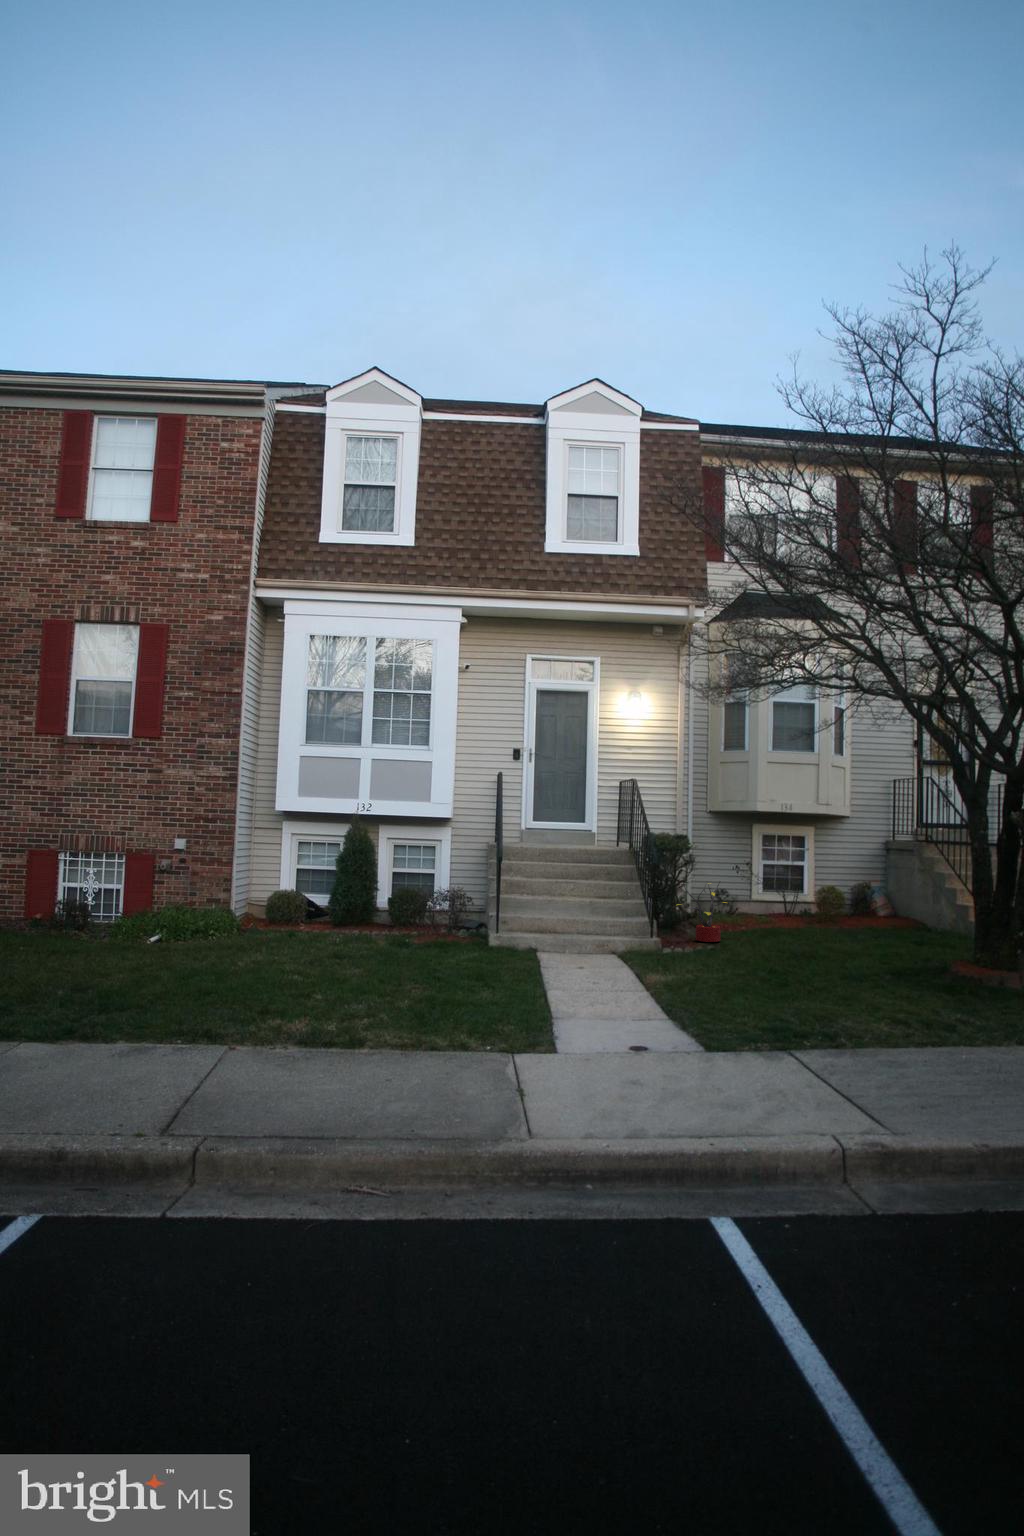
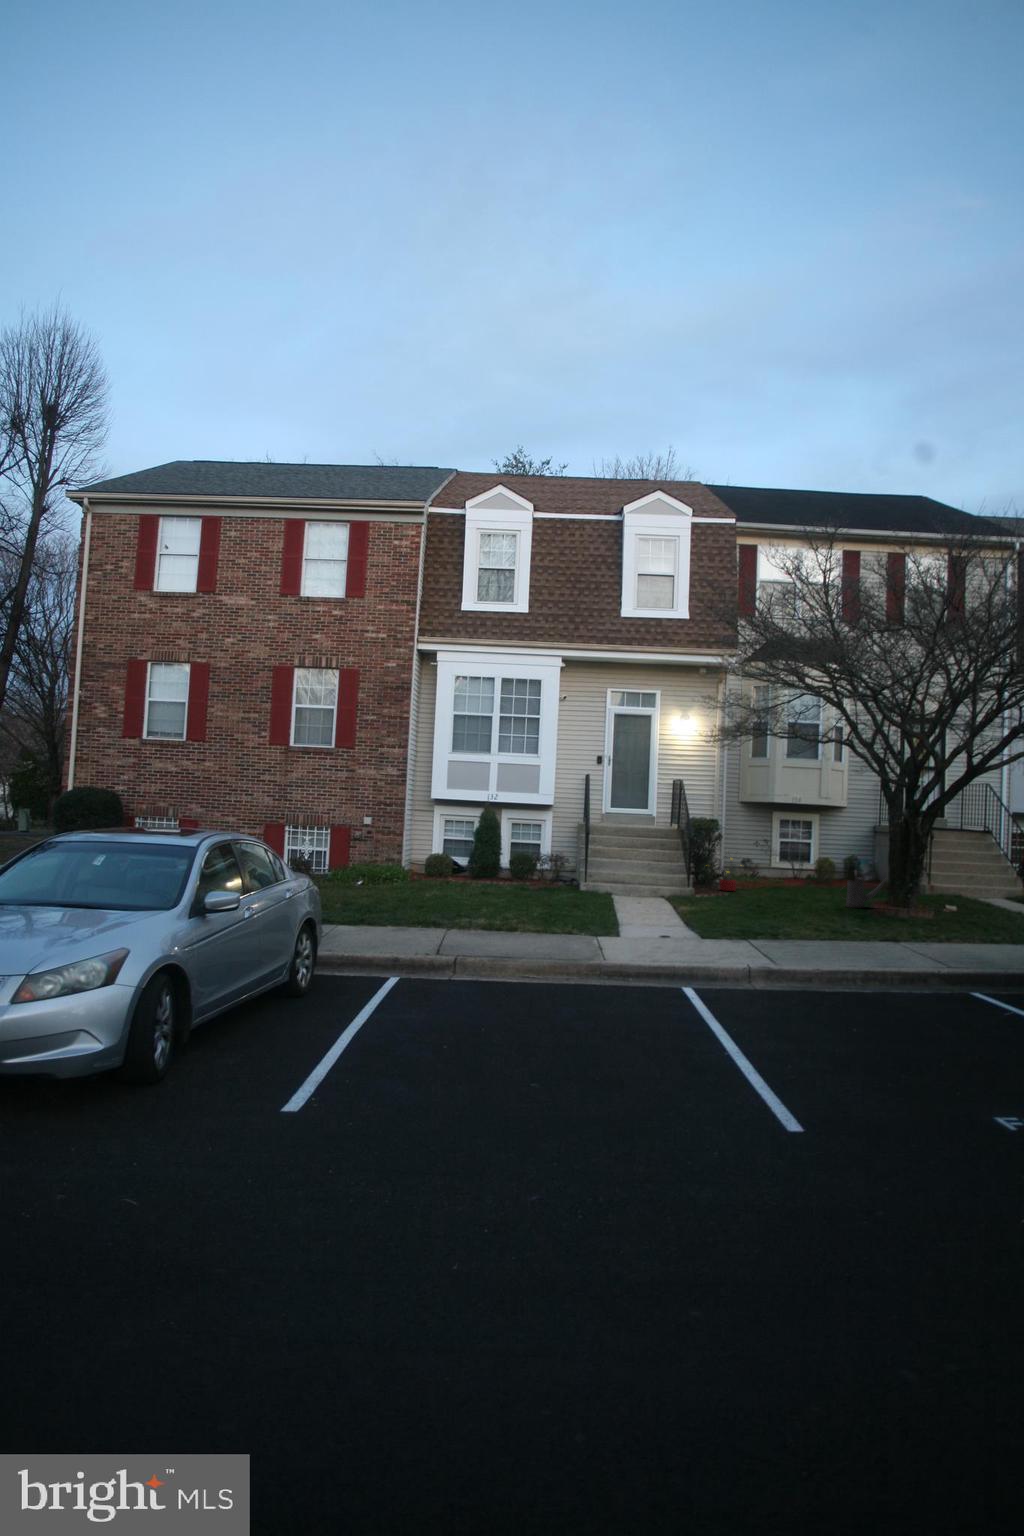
watering can: none [893,913,968,973] -> present [846,870,887,908]

